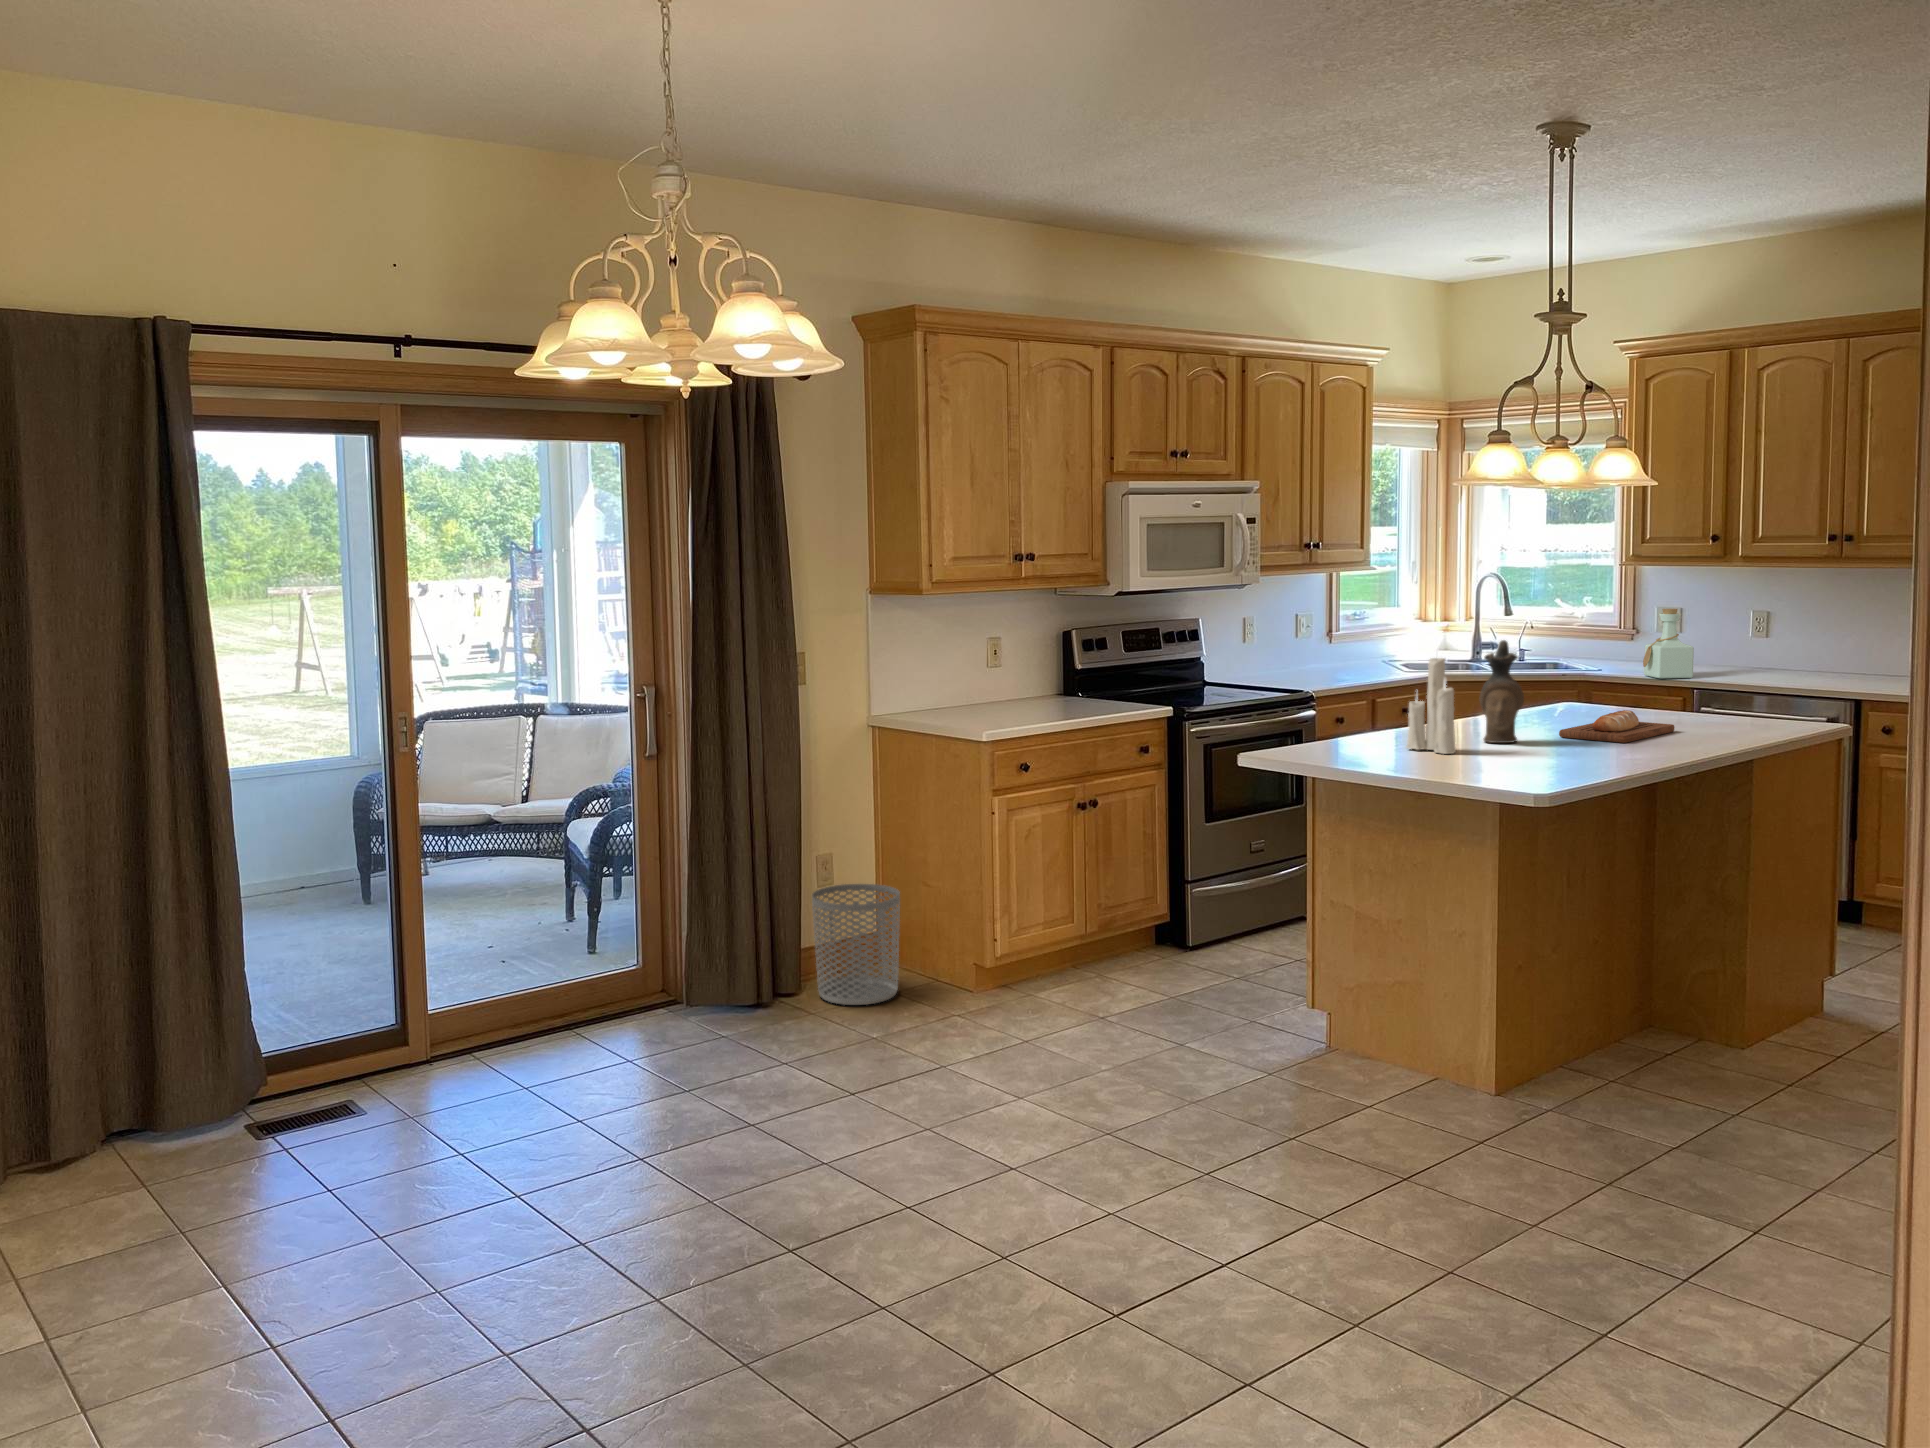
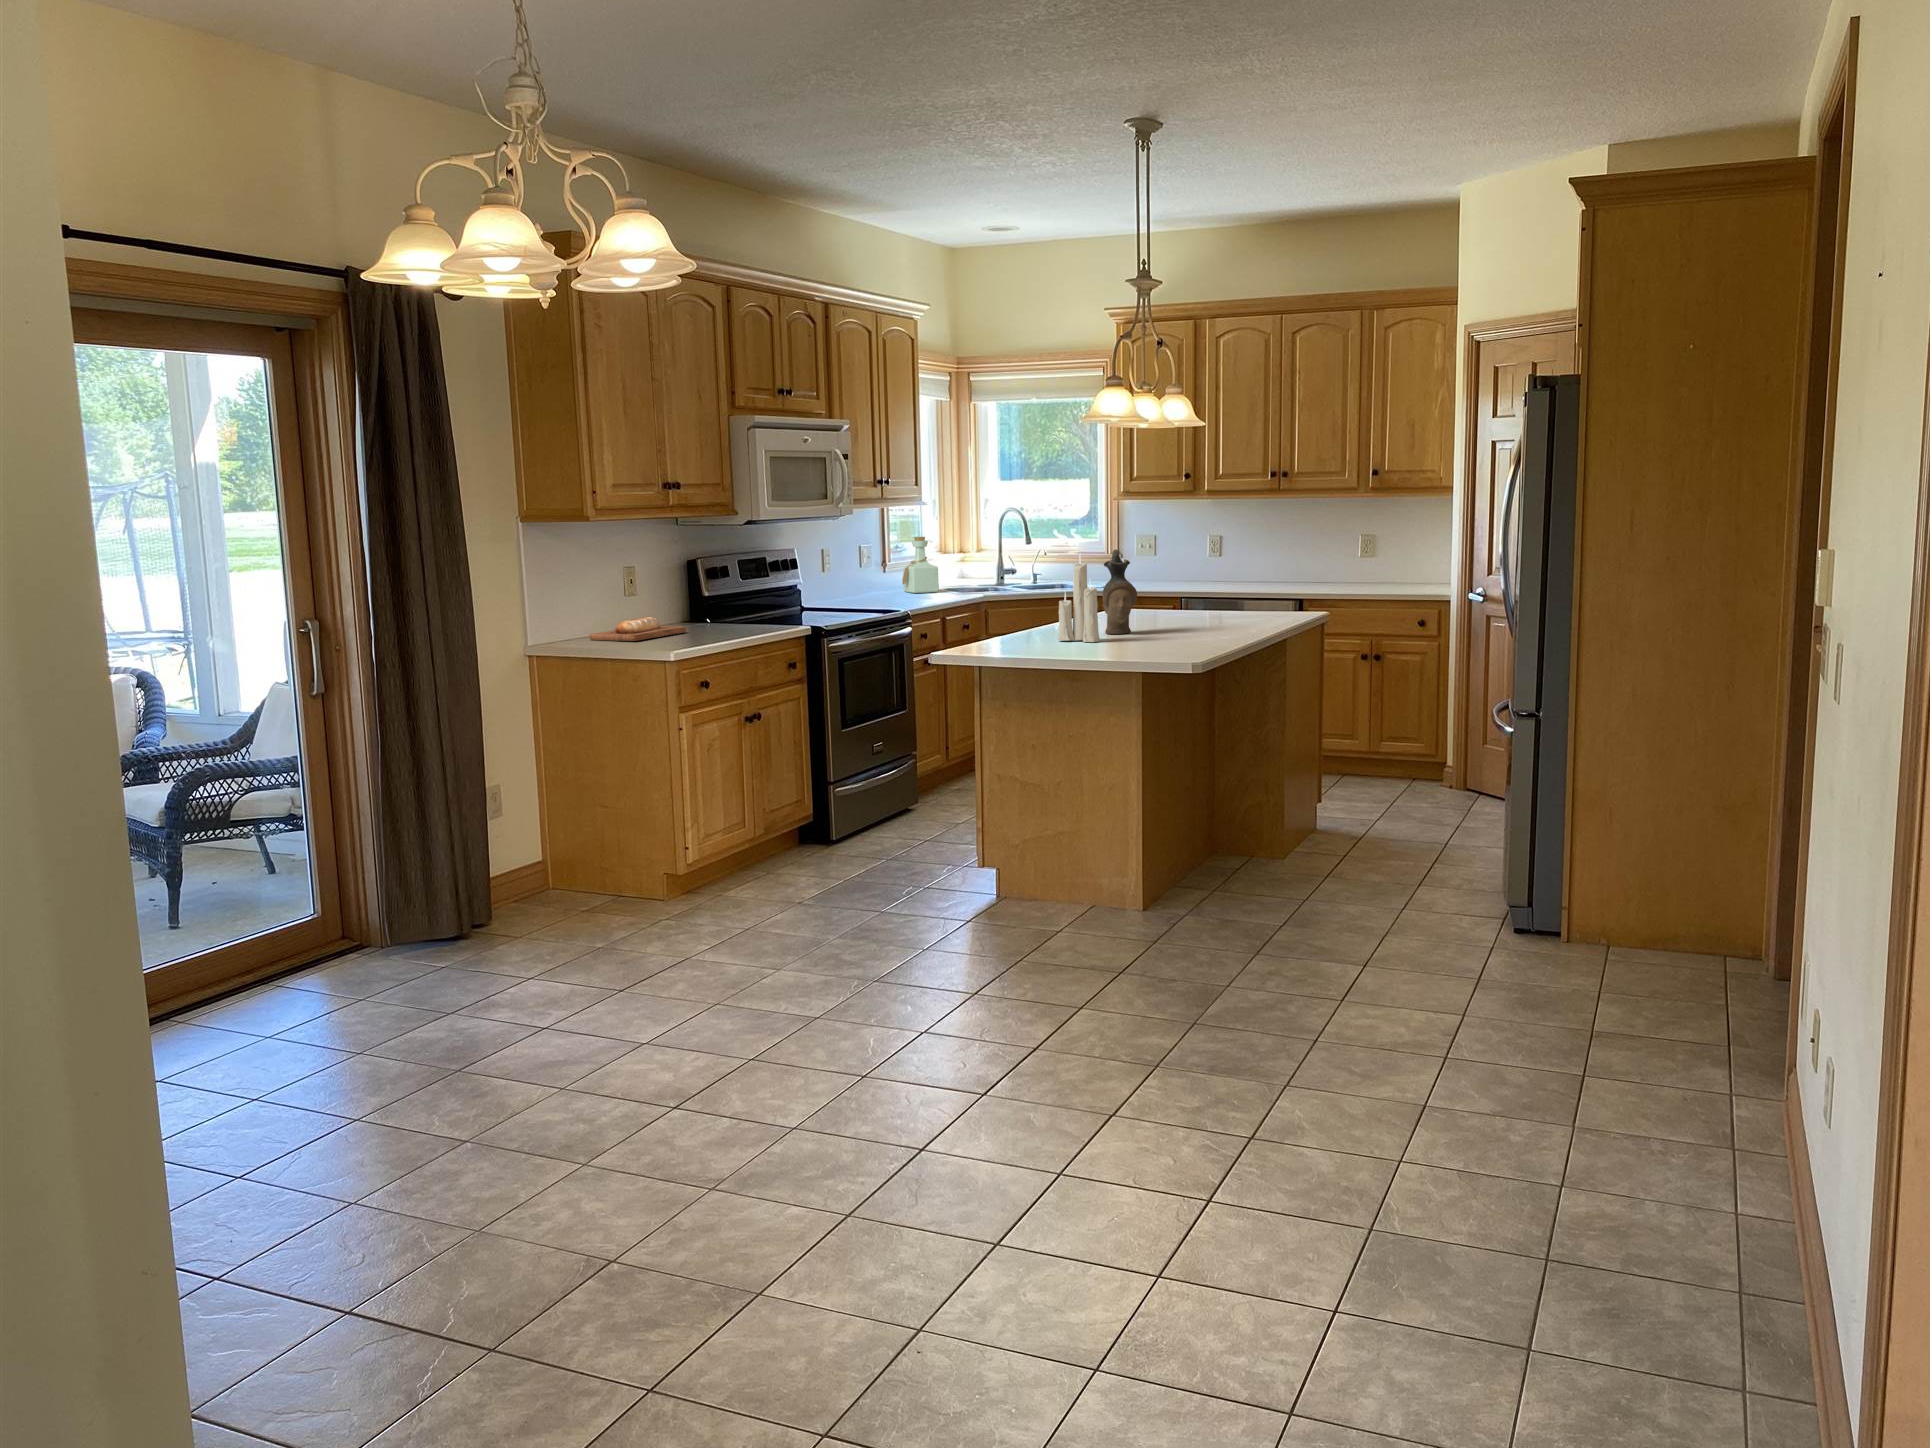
bottle: present [1643,609,1694,679] -> present [902,537,939,593]
bread loaf: present [1559,710,1674,743] -> present [589,617,686,641]
waste bin: present [812,884,900,1005] -> none [501,809,594,928]

